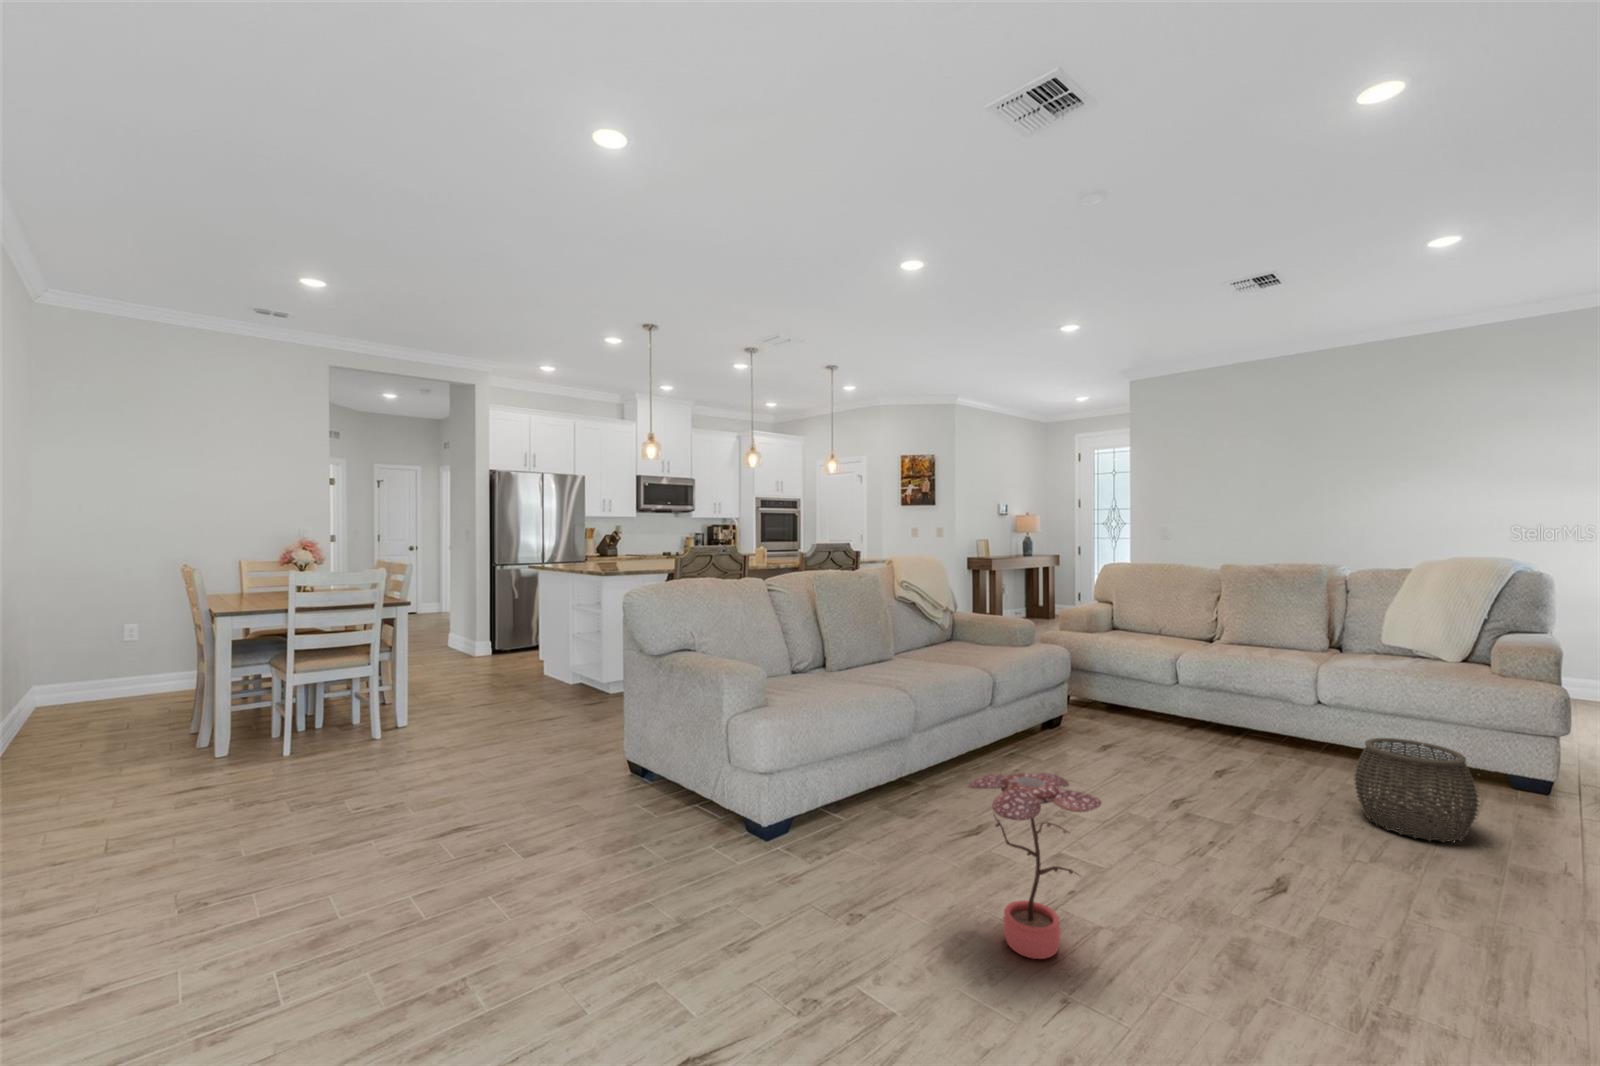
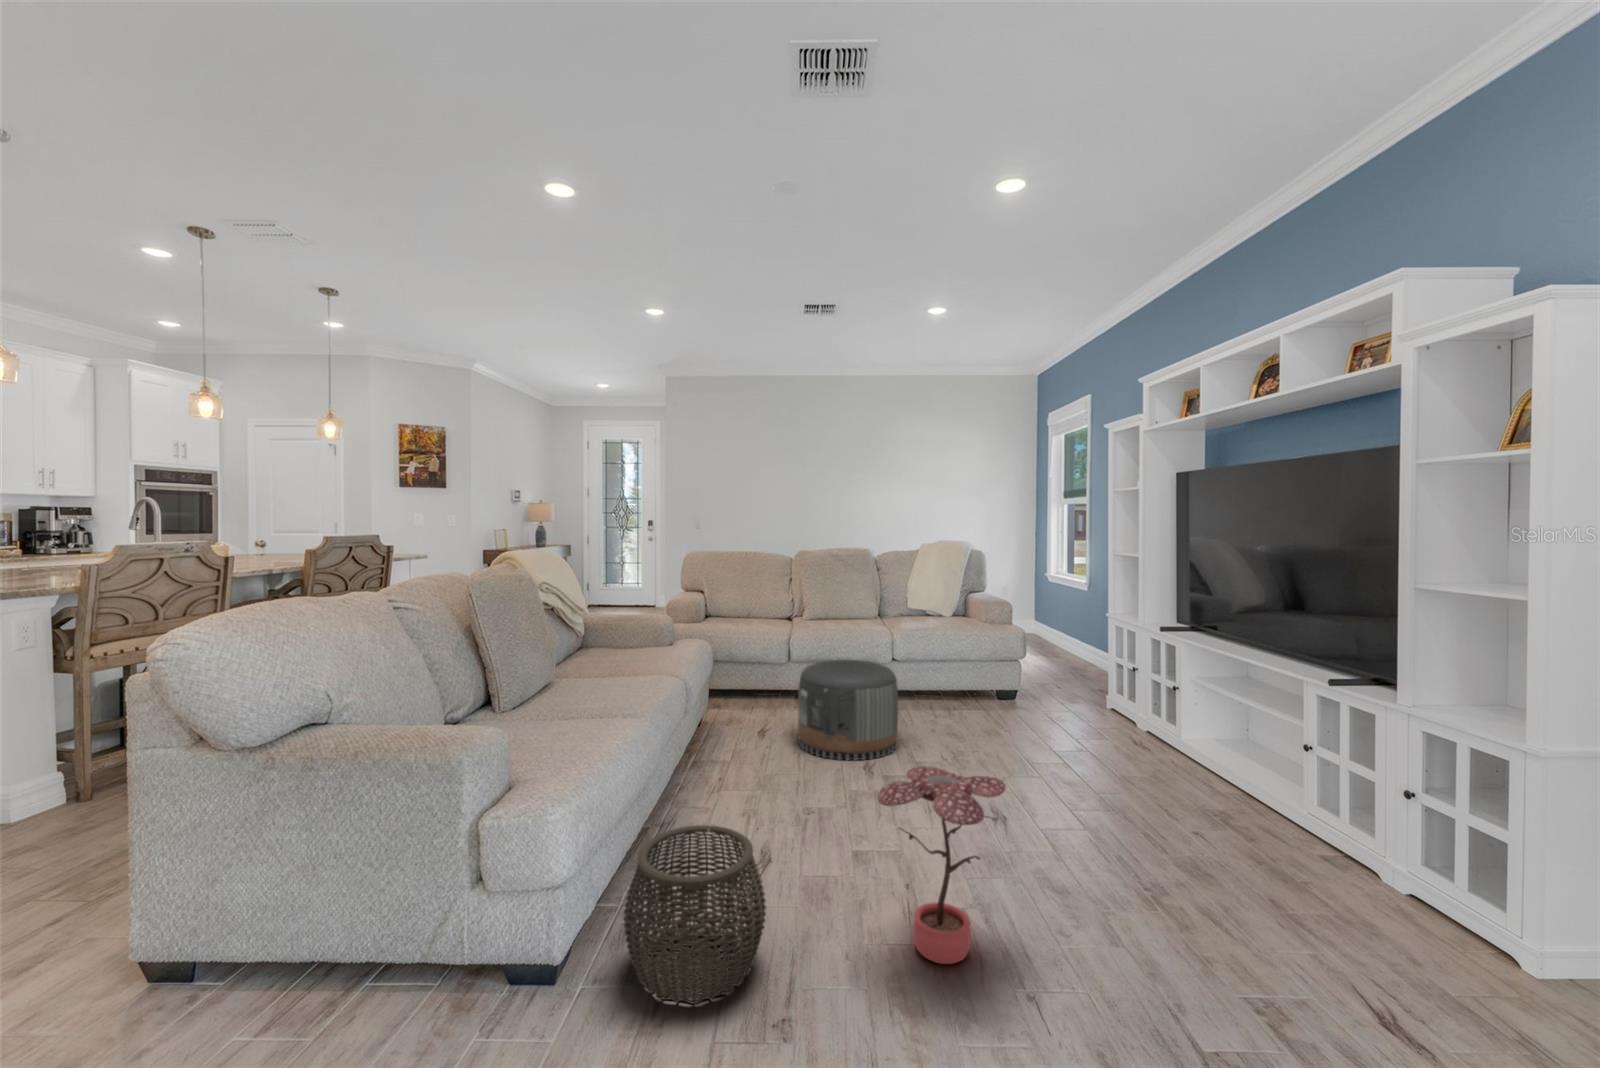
pouf: none [1129,685,1257,803] -> present [798,660,898,761]
woven basket: present [1354,738,1479,842] -> present [623,825,766,1004]

